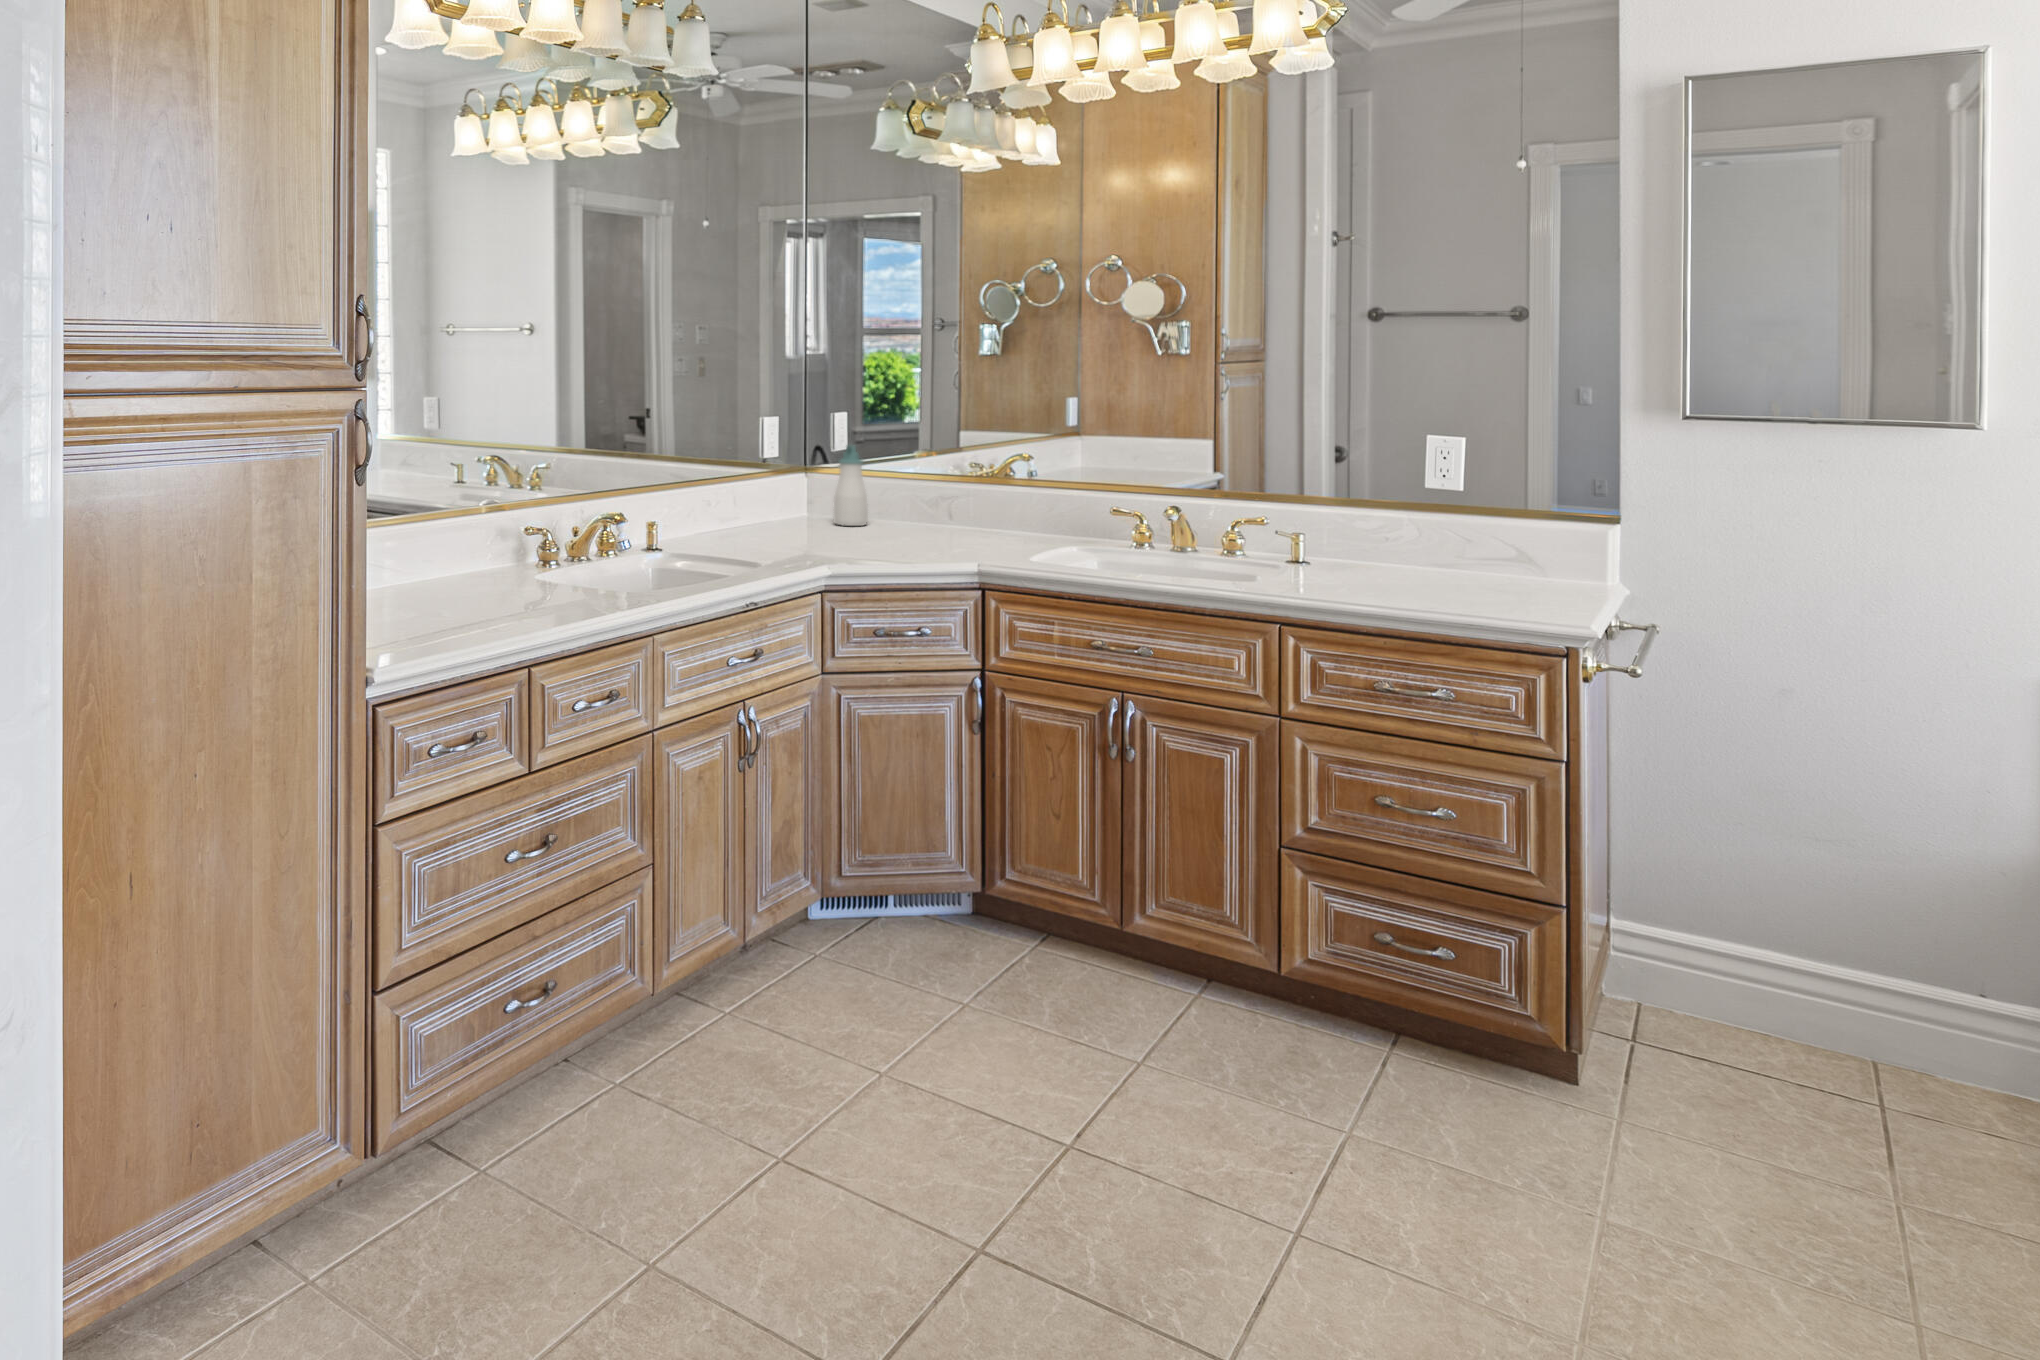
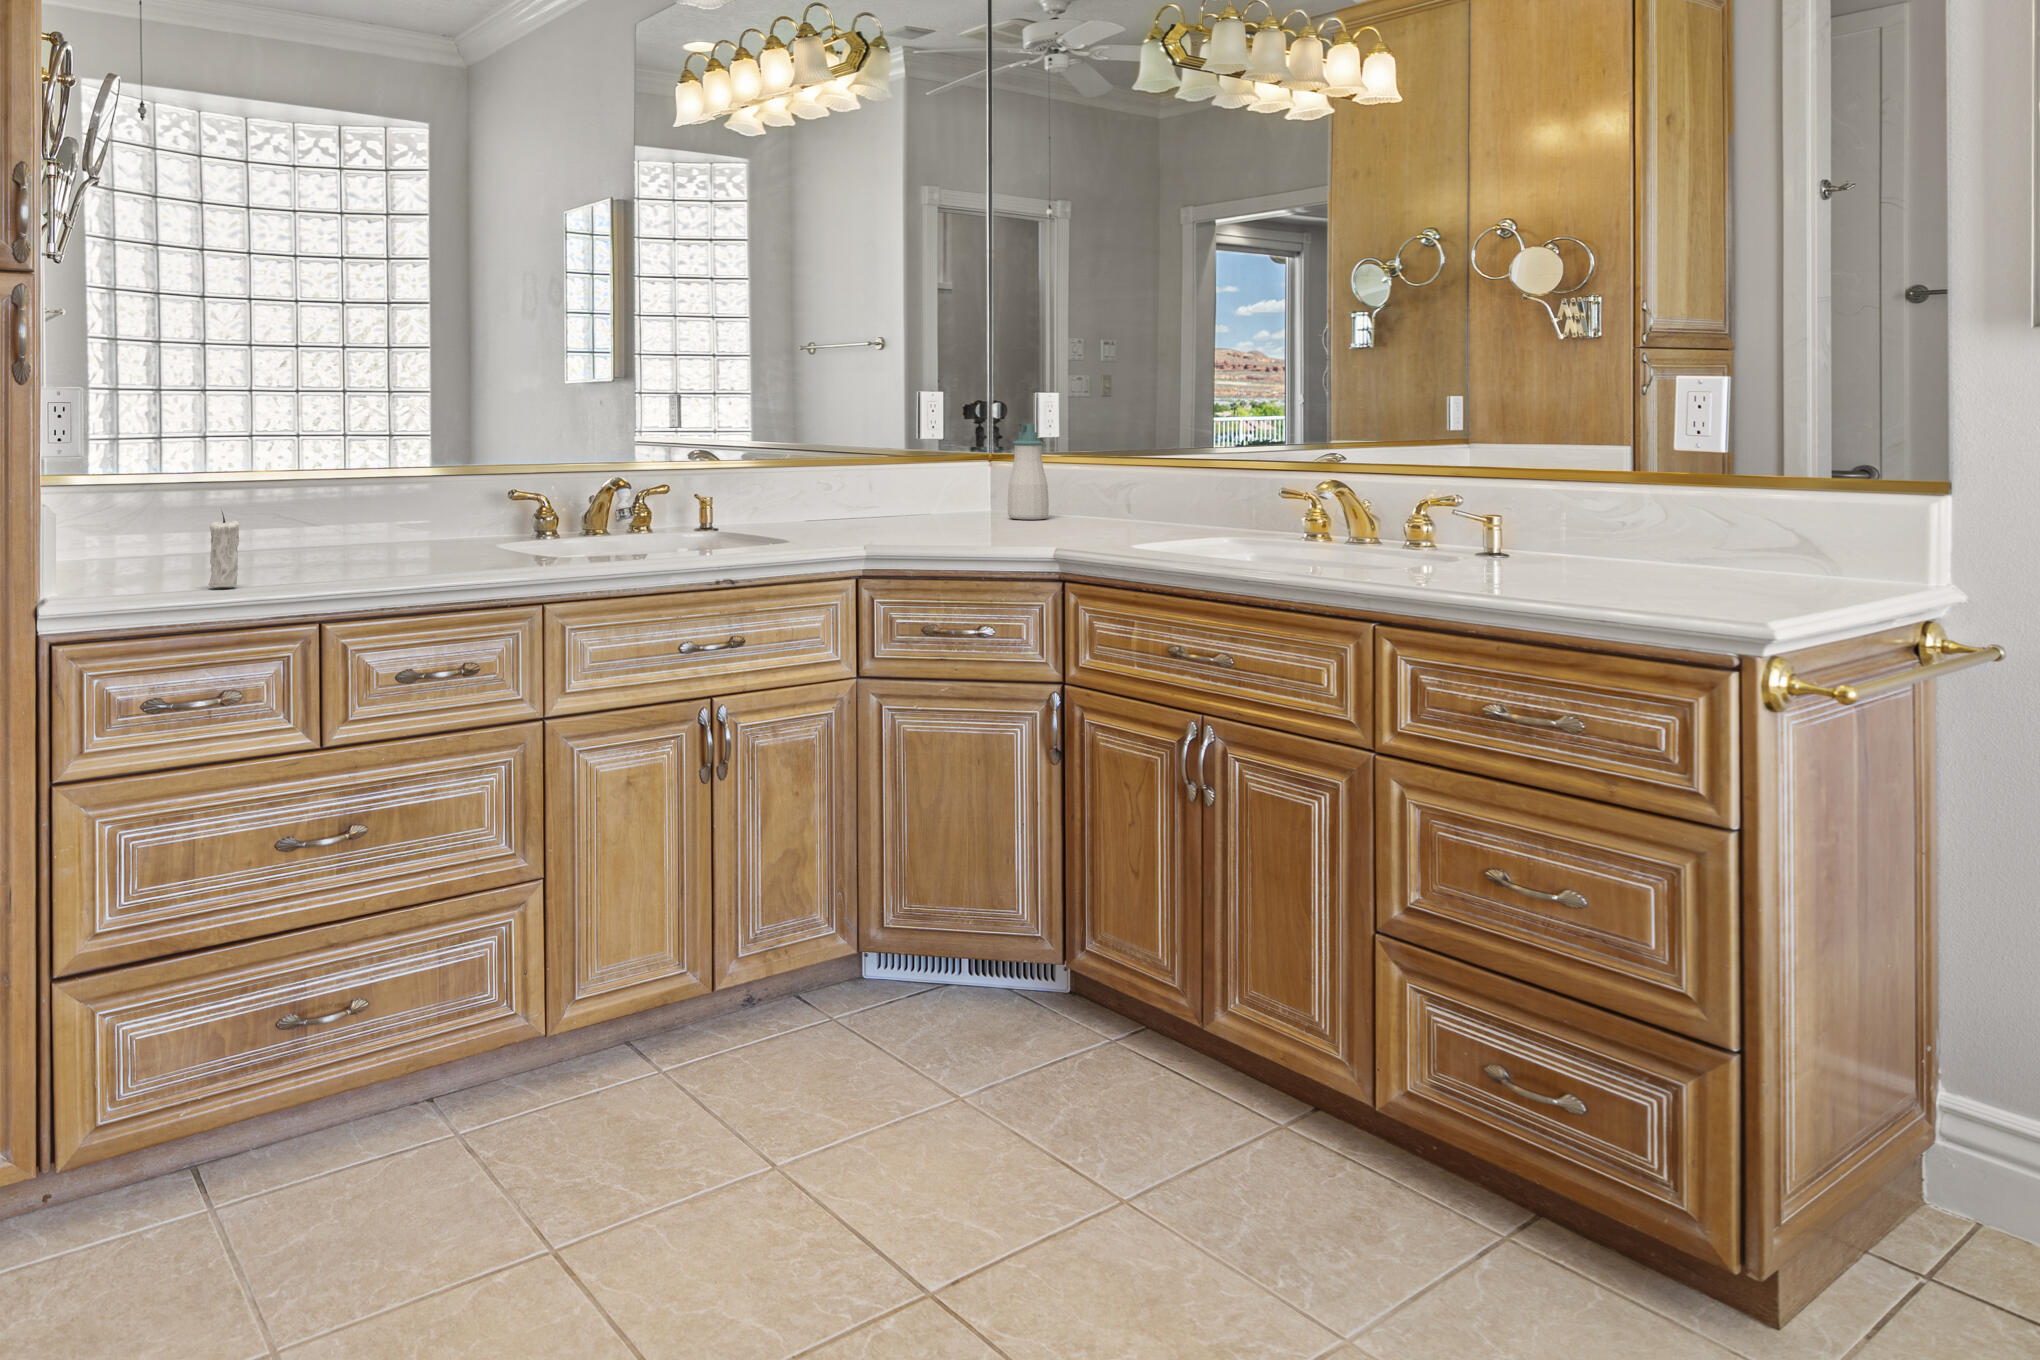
candle: none [425,571,450,641] -> present [209,512,240,587]

